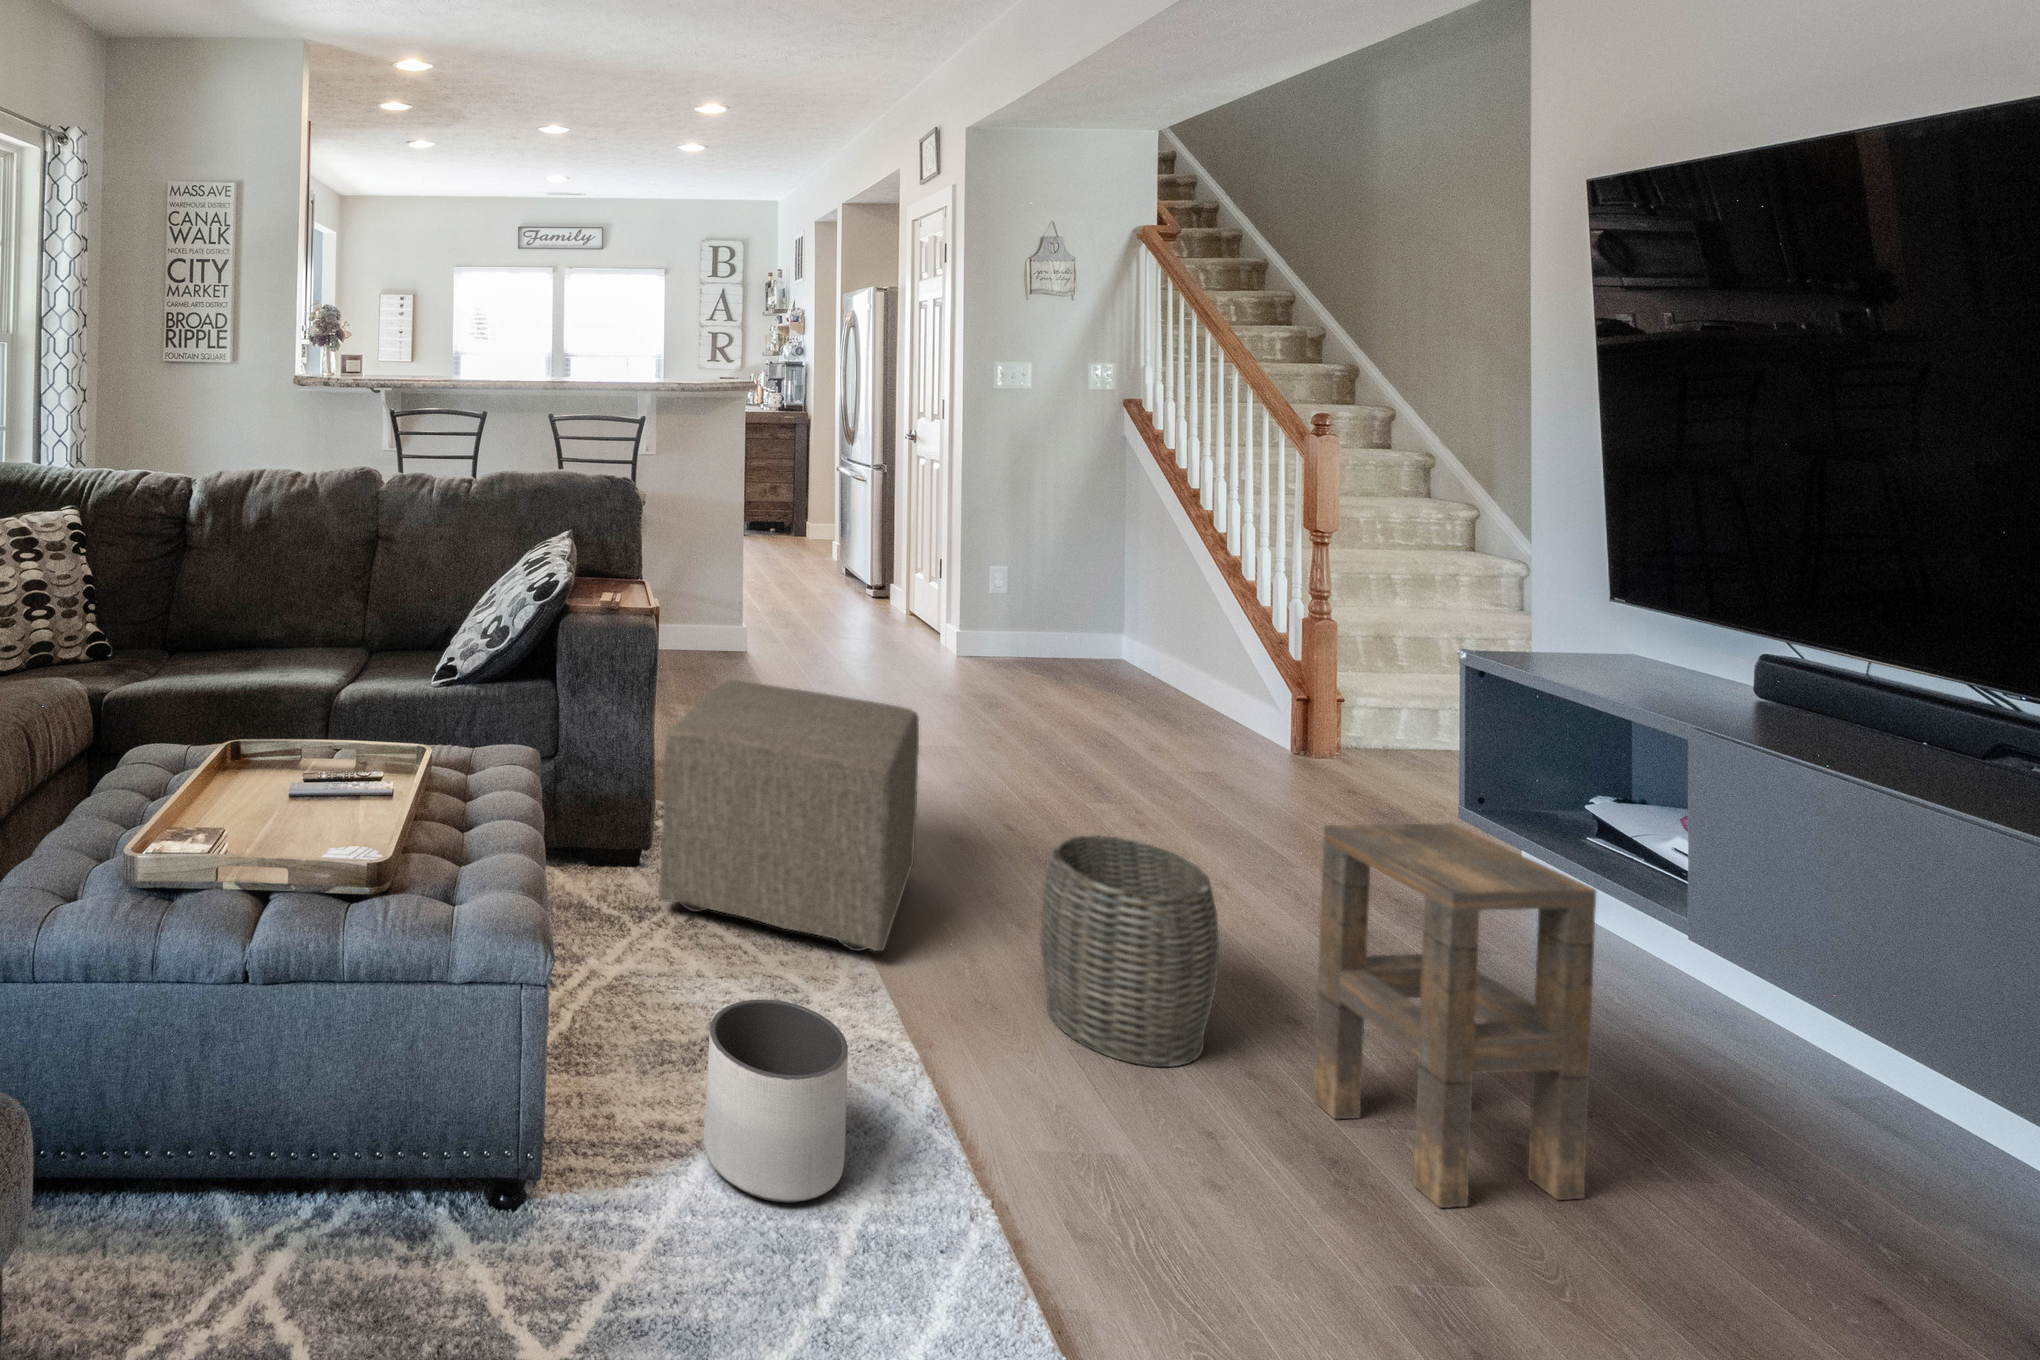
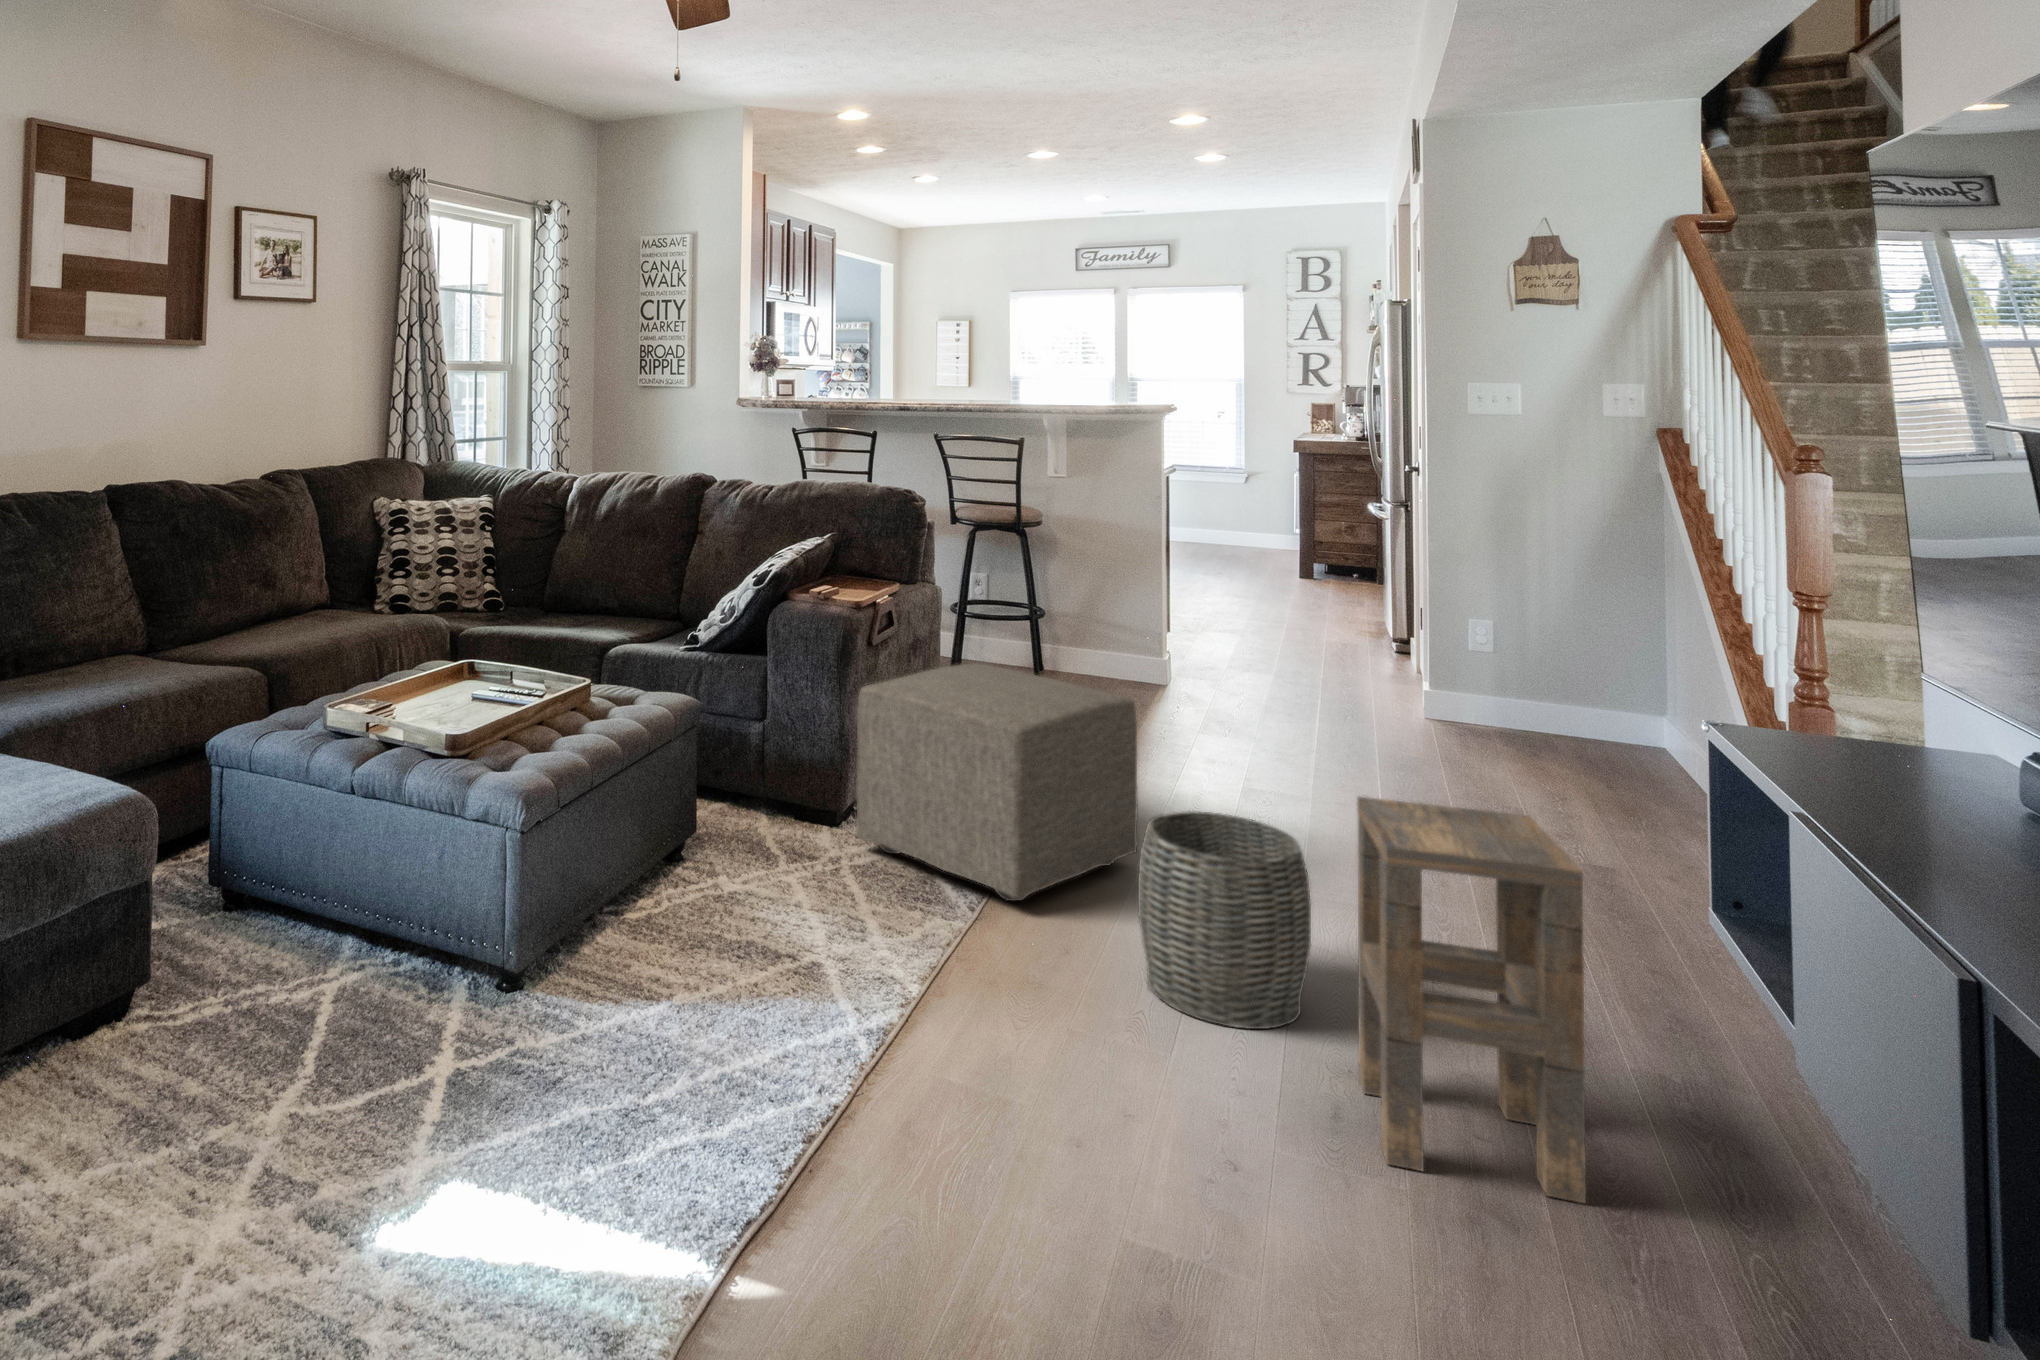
planter: present [704,999,848,1203] -> none [726,872,838,1017]

